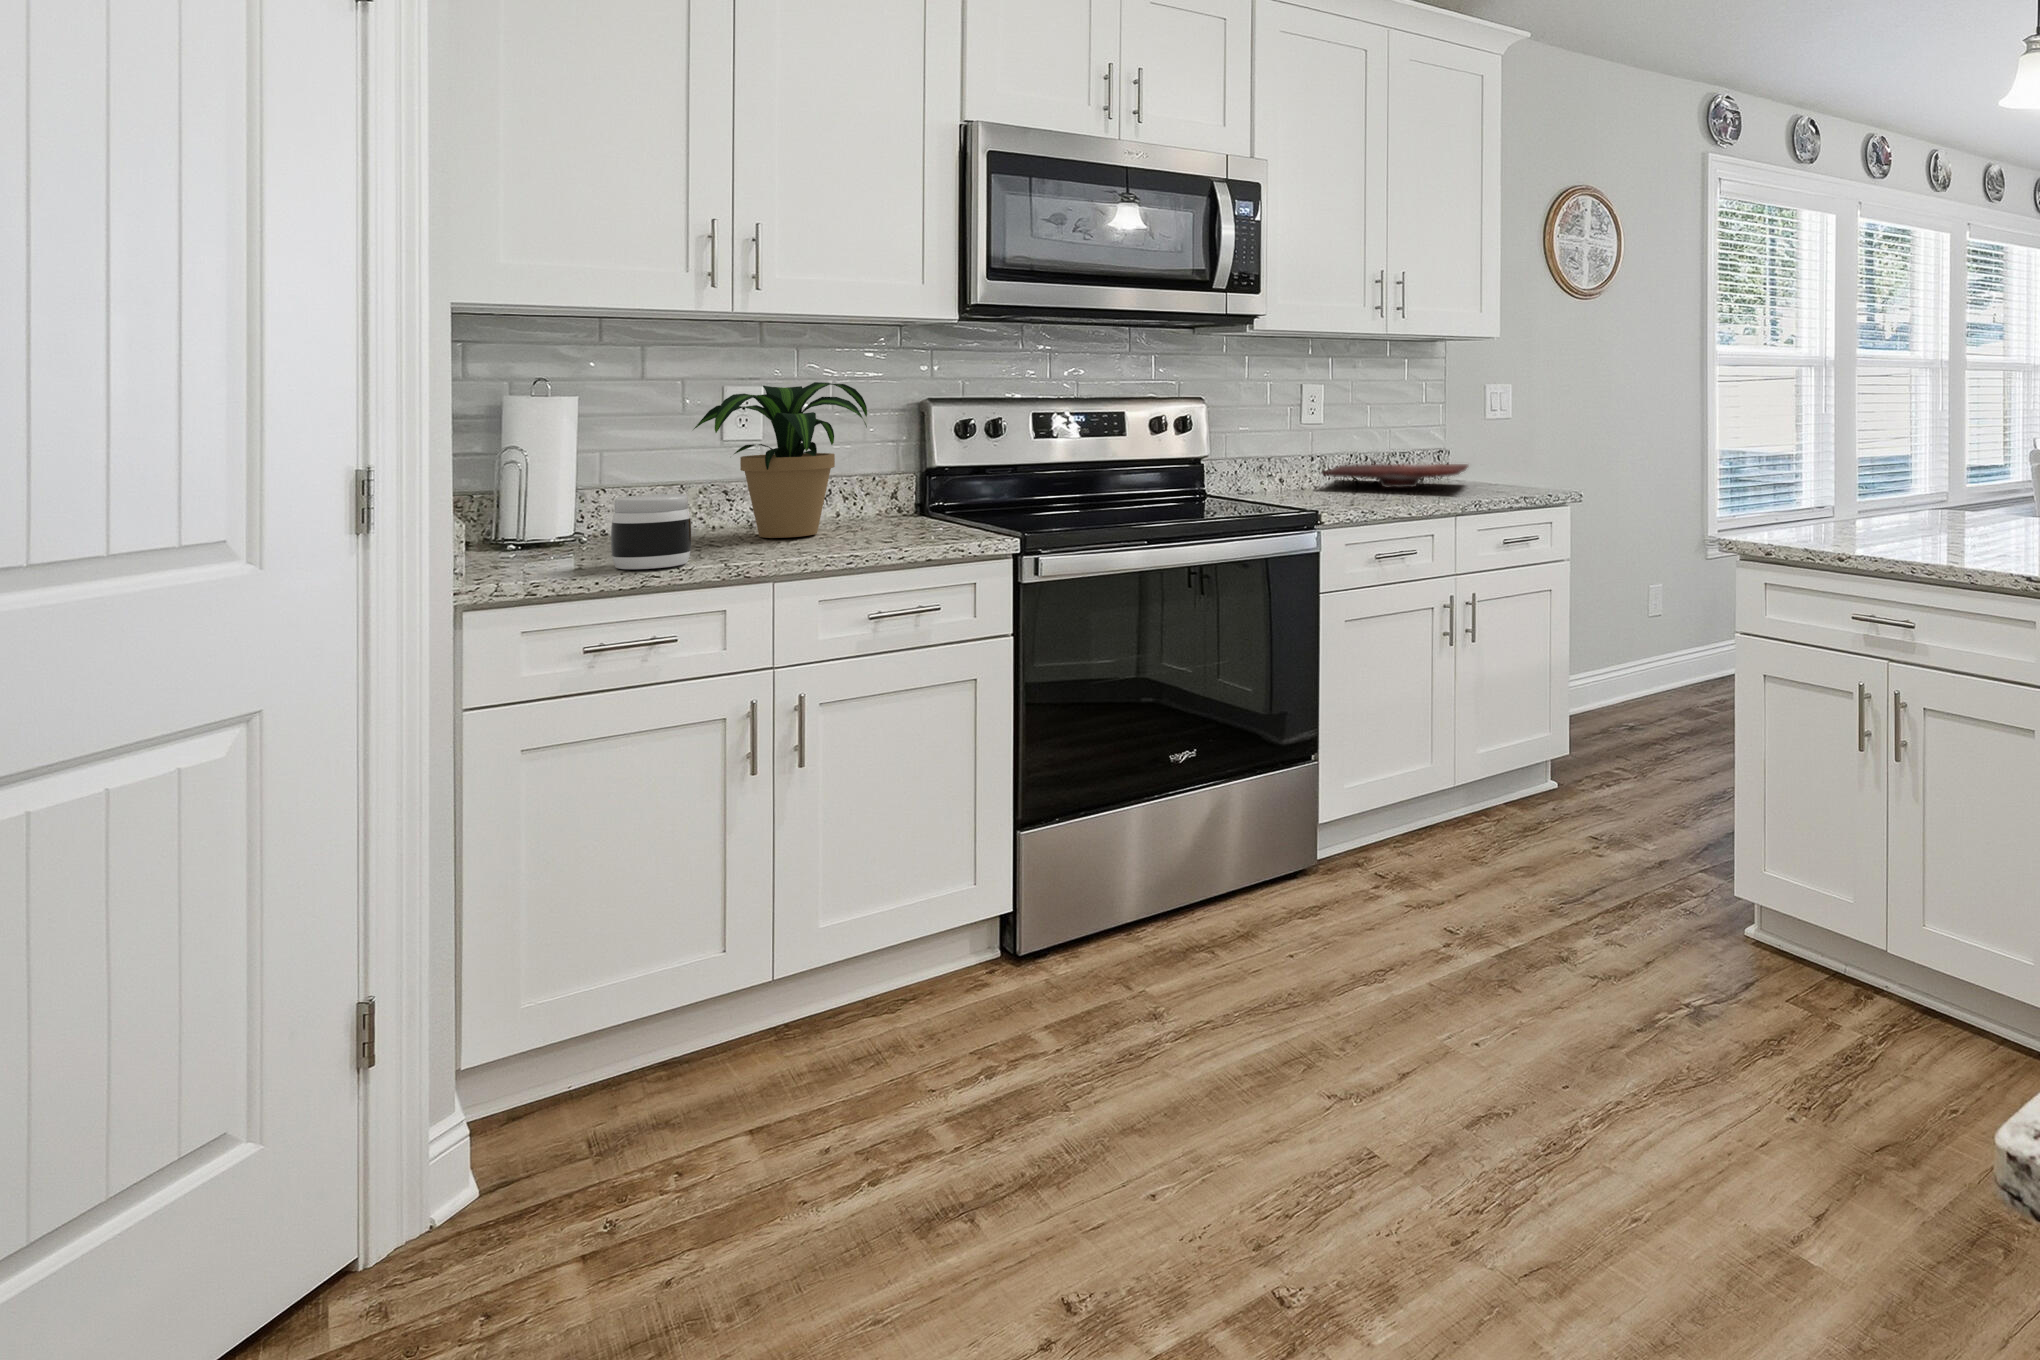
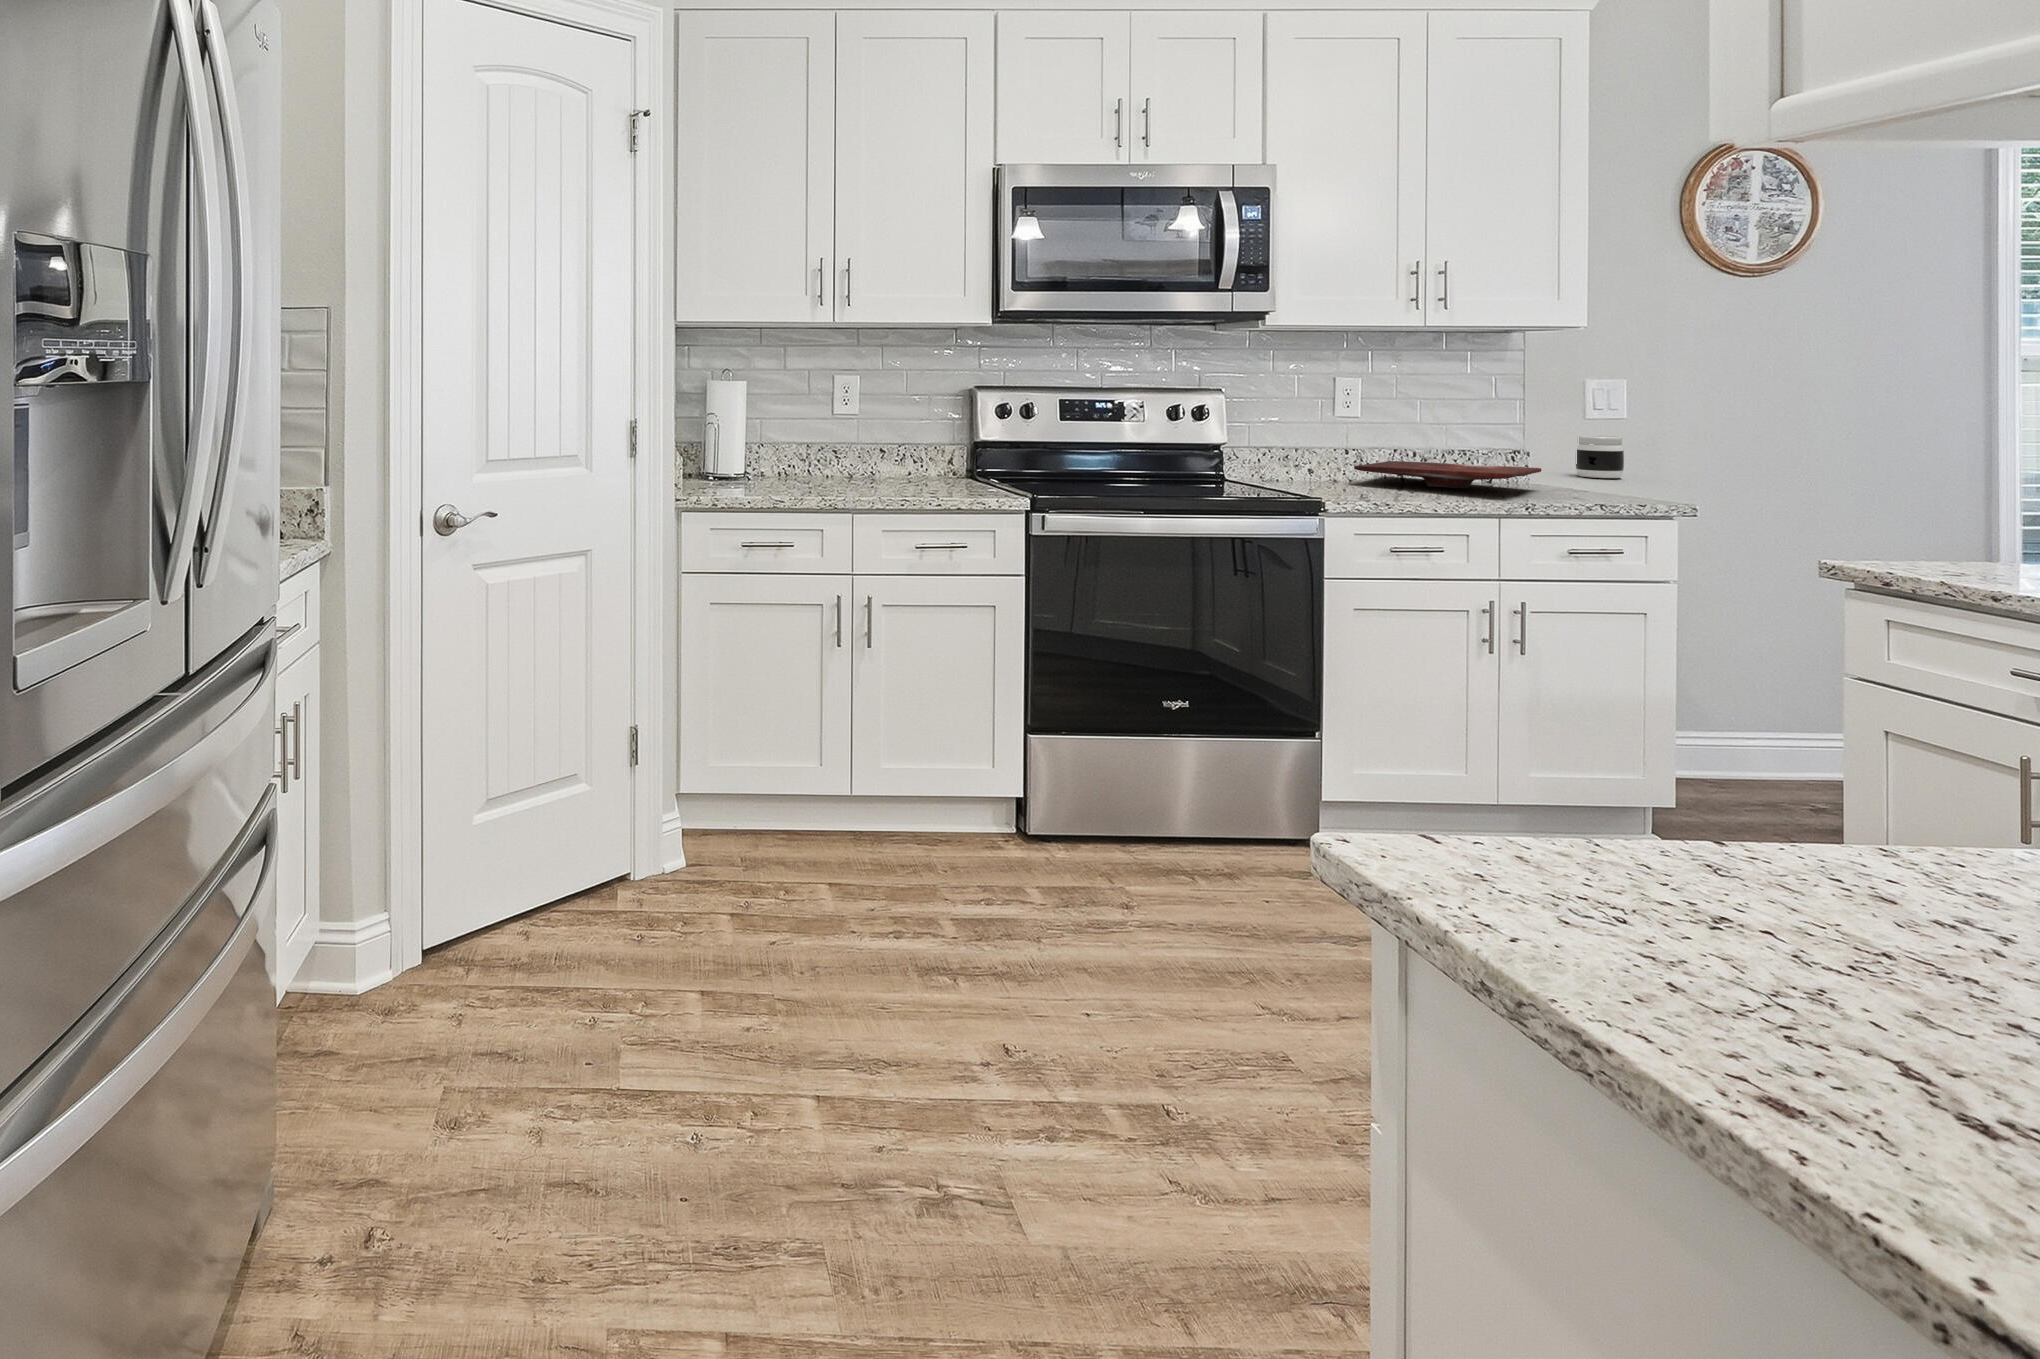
potted plant: present [694,382,867,538] -> none [808,373,925,487]
jar: present [611,494,691,569] -> present [1576,436,1624,478]

